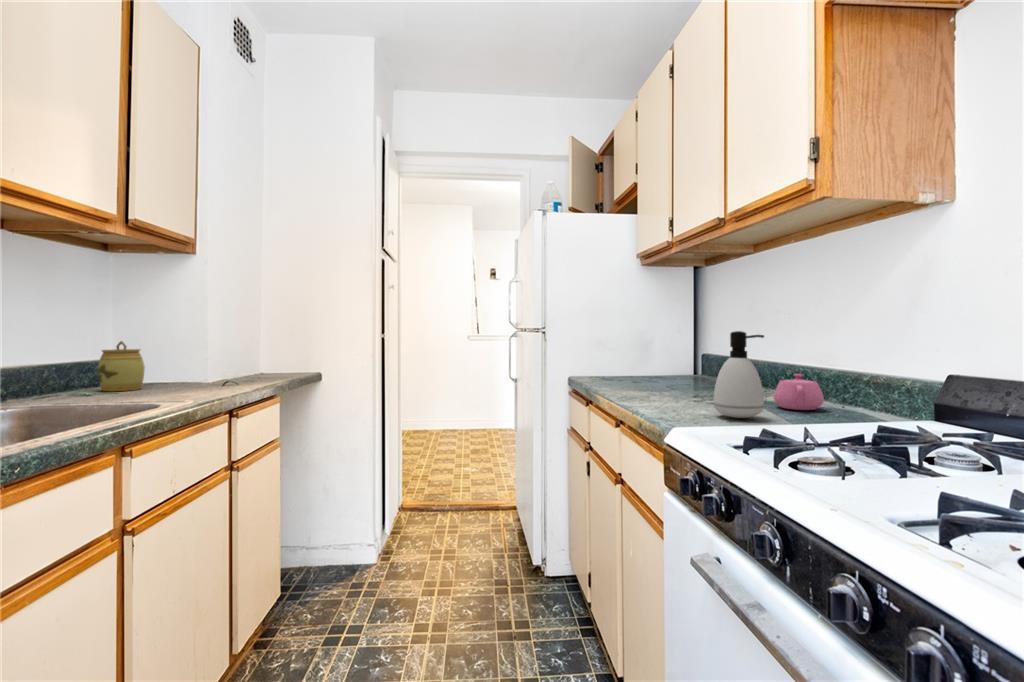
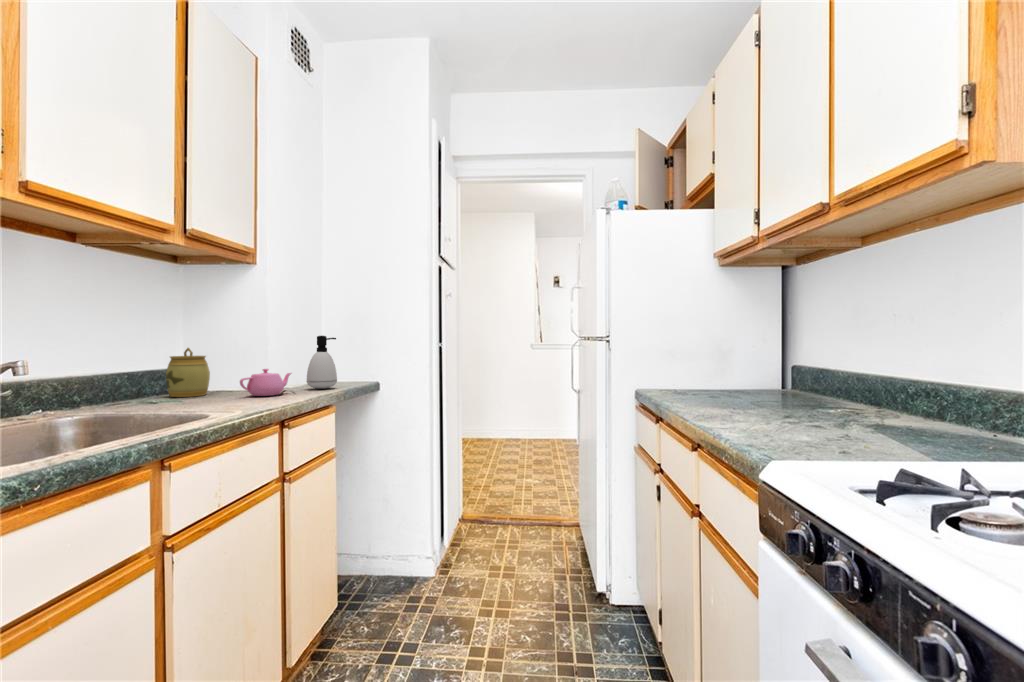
soap dispenser: present [713,331,764,418] -> present [307,336,337,389]
teapot: present [774,374,824,410] -> present [240,369,291,396]

